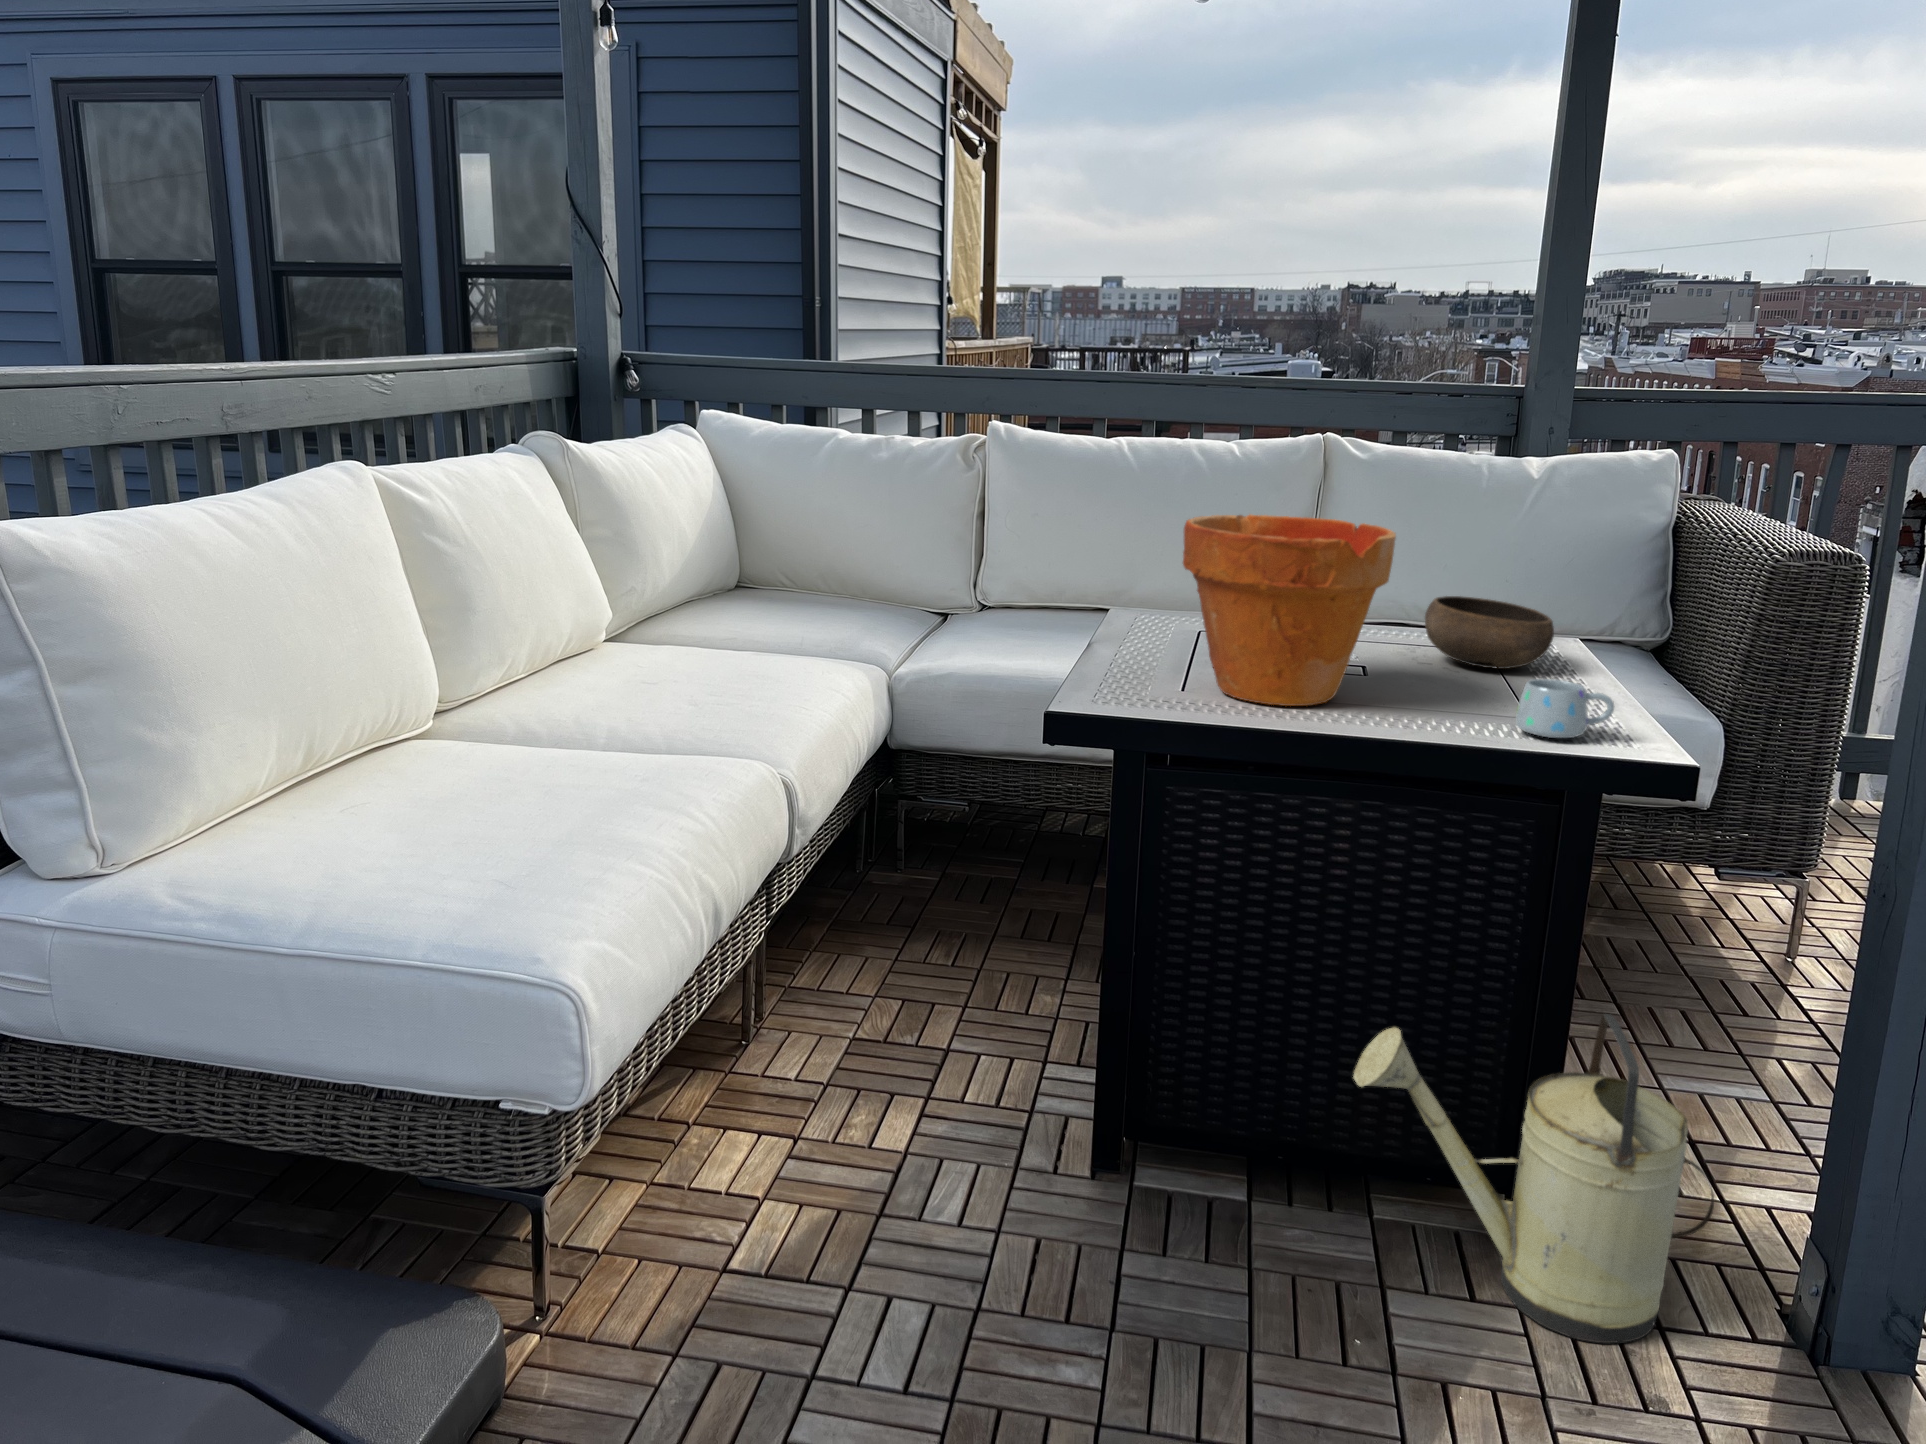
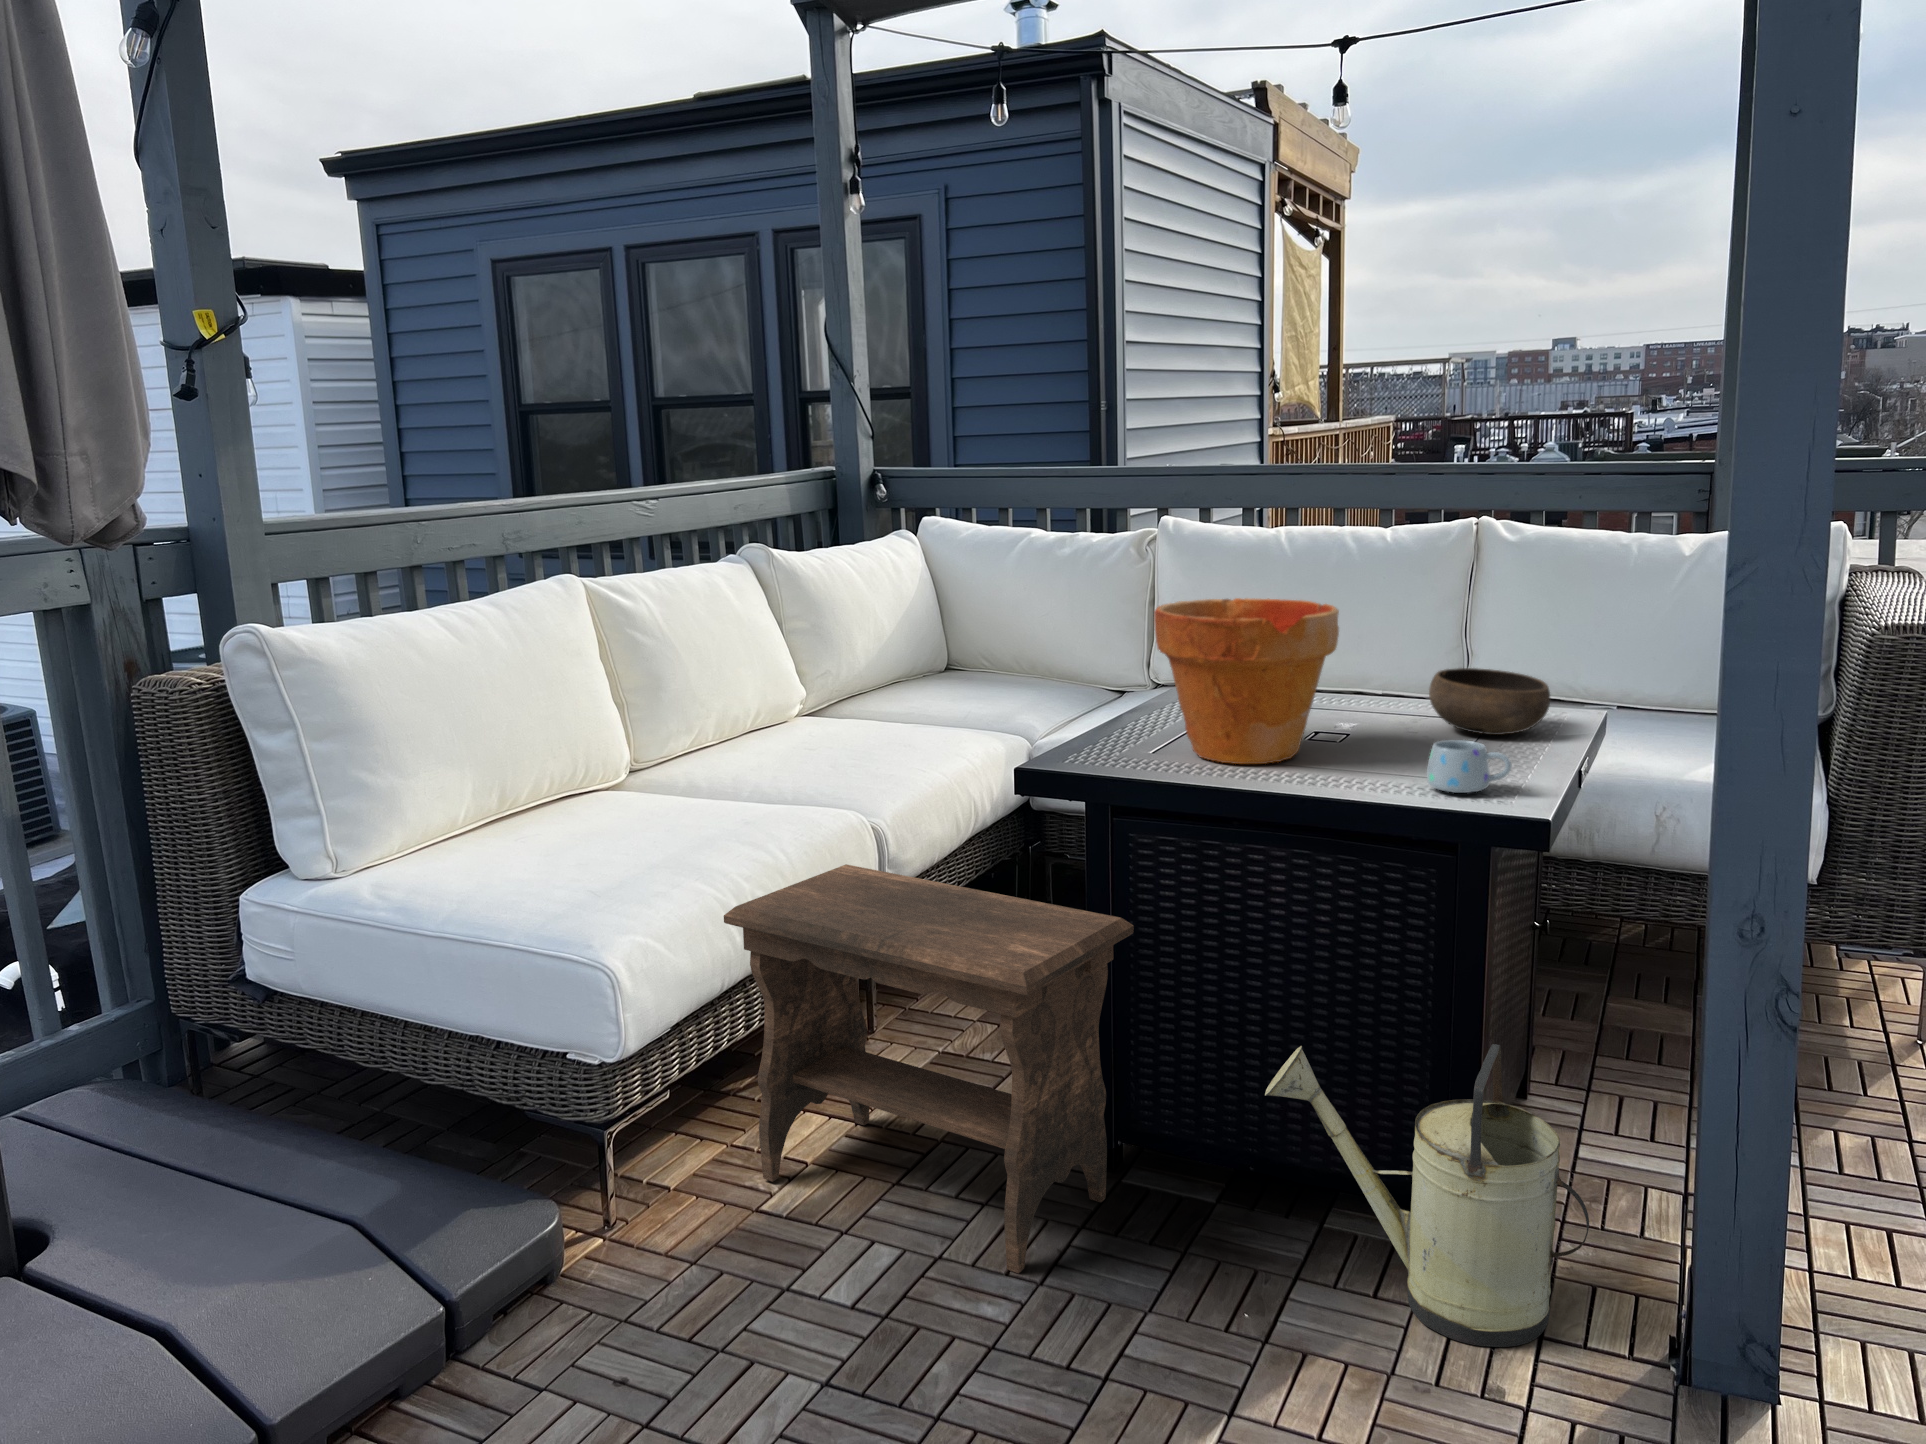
footstool: none [682,830,1182,1318] -> present [724,864,1134,1273]

